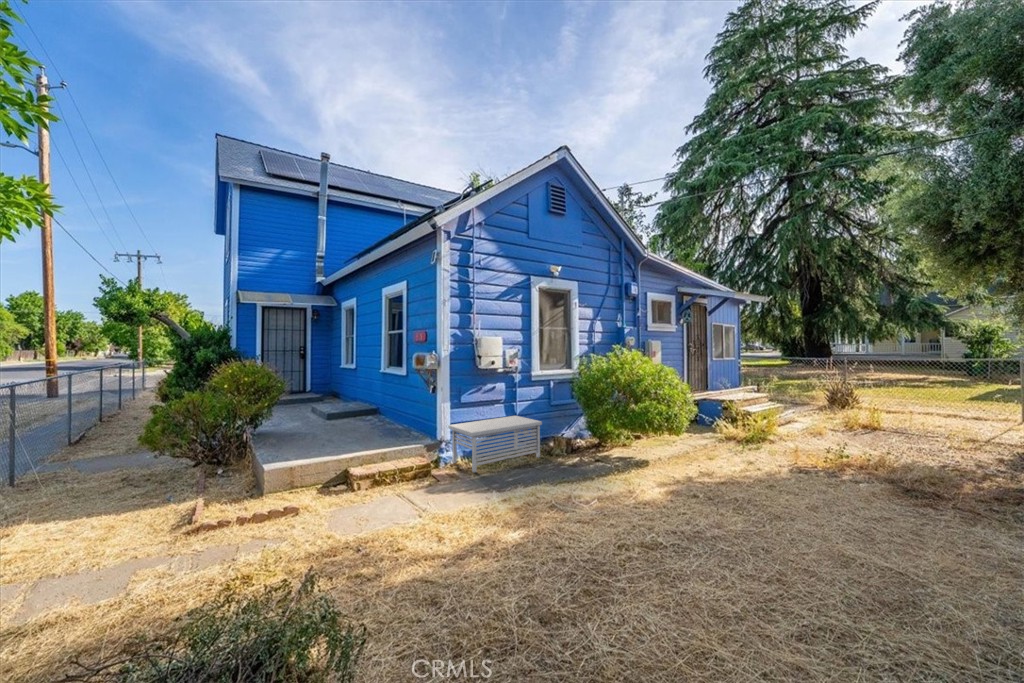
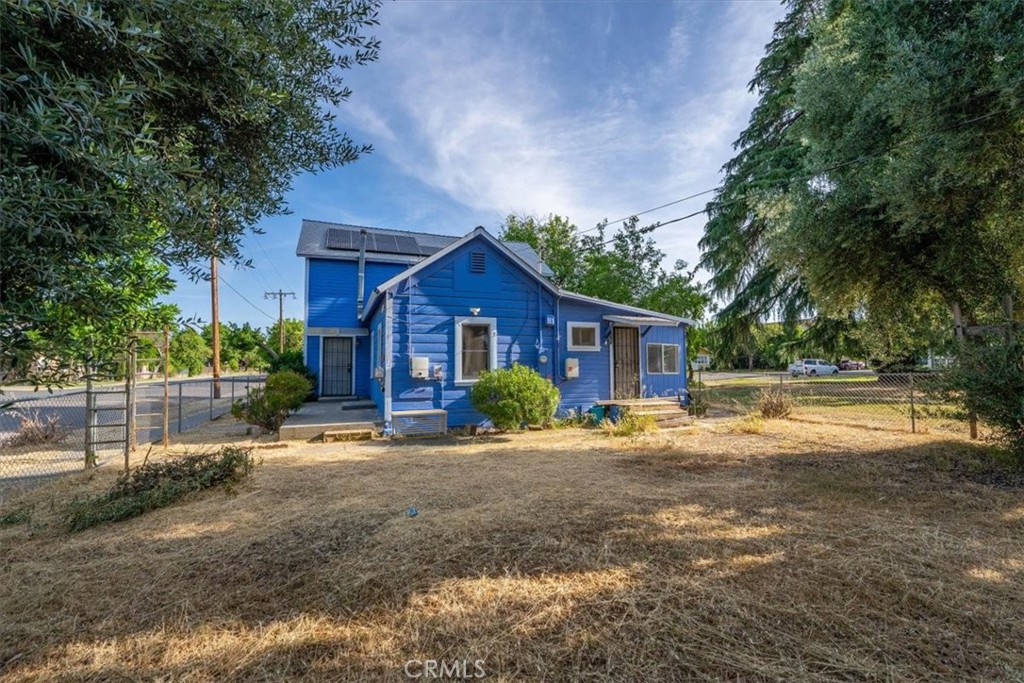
potted plant: none [147,416,212,478] -> present [238,402,265,434]

